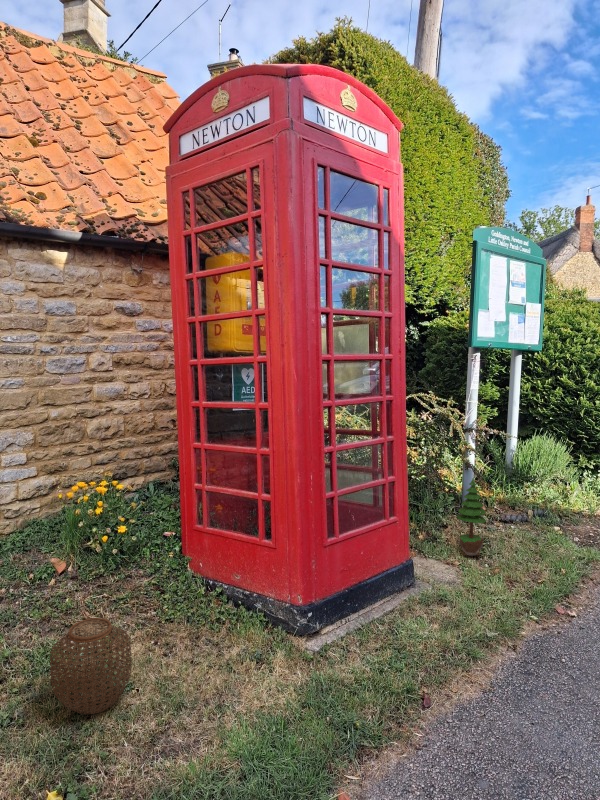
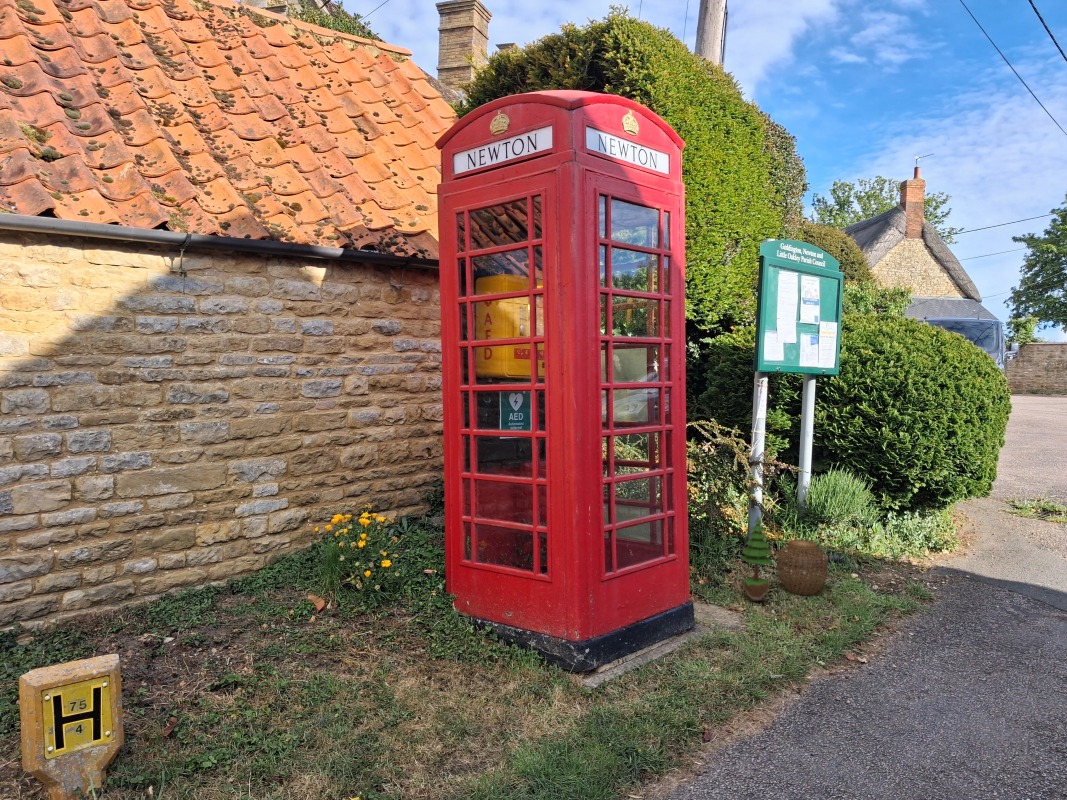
woven basket: present [50,618,132,714] -> present [777,540,828,595]

